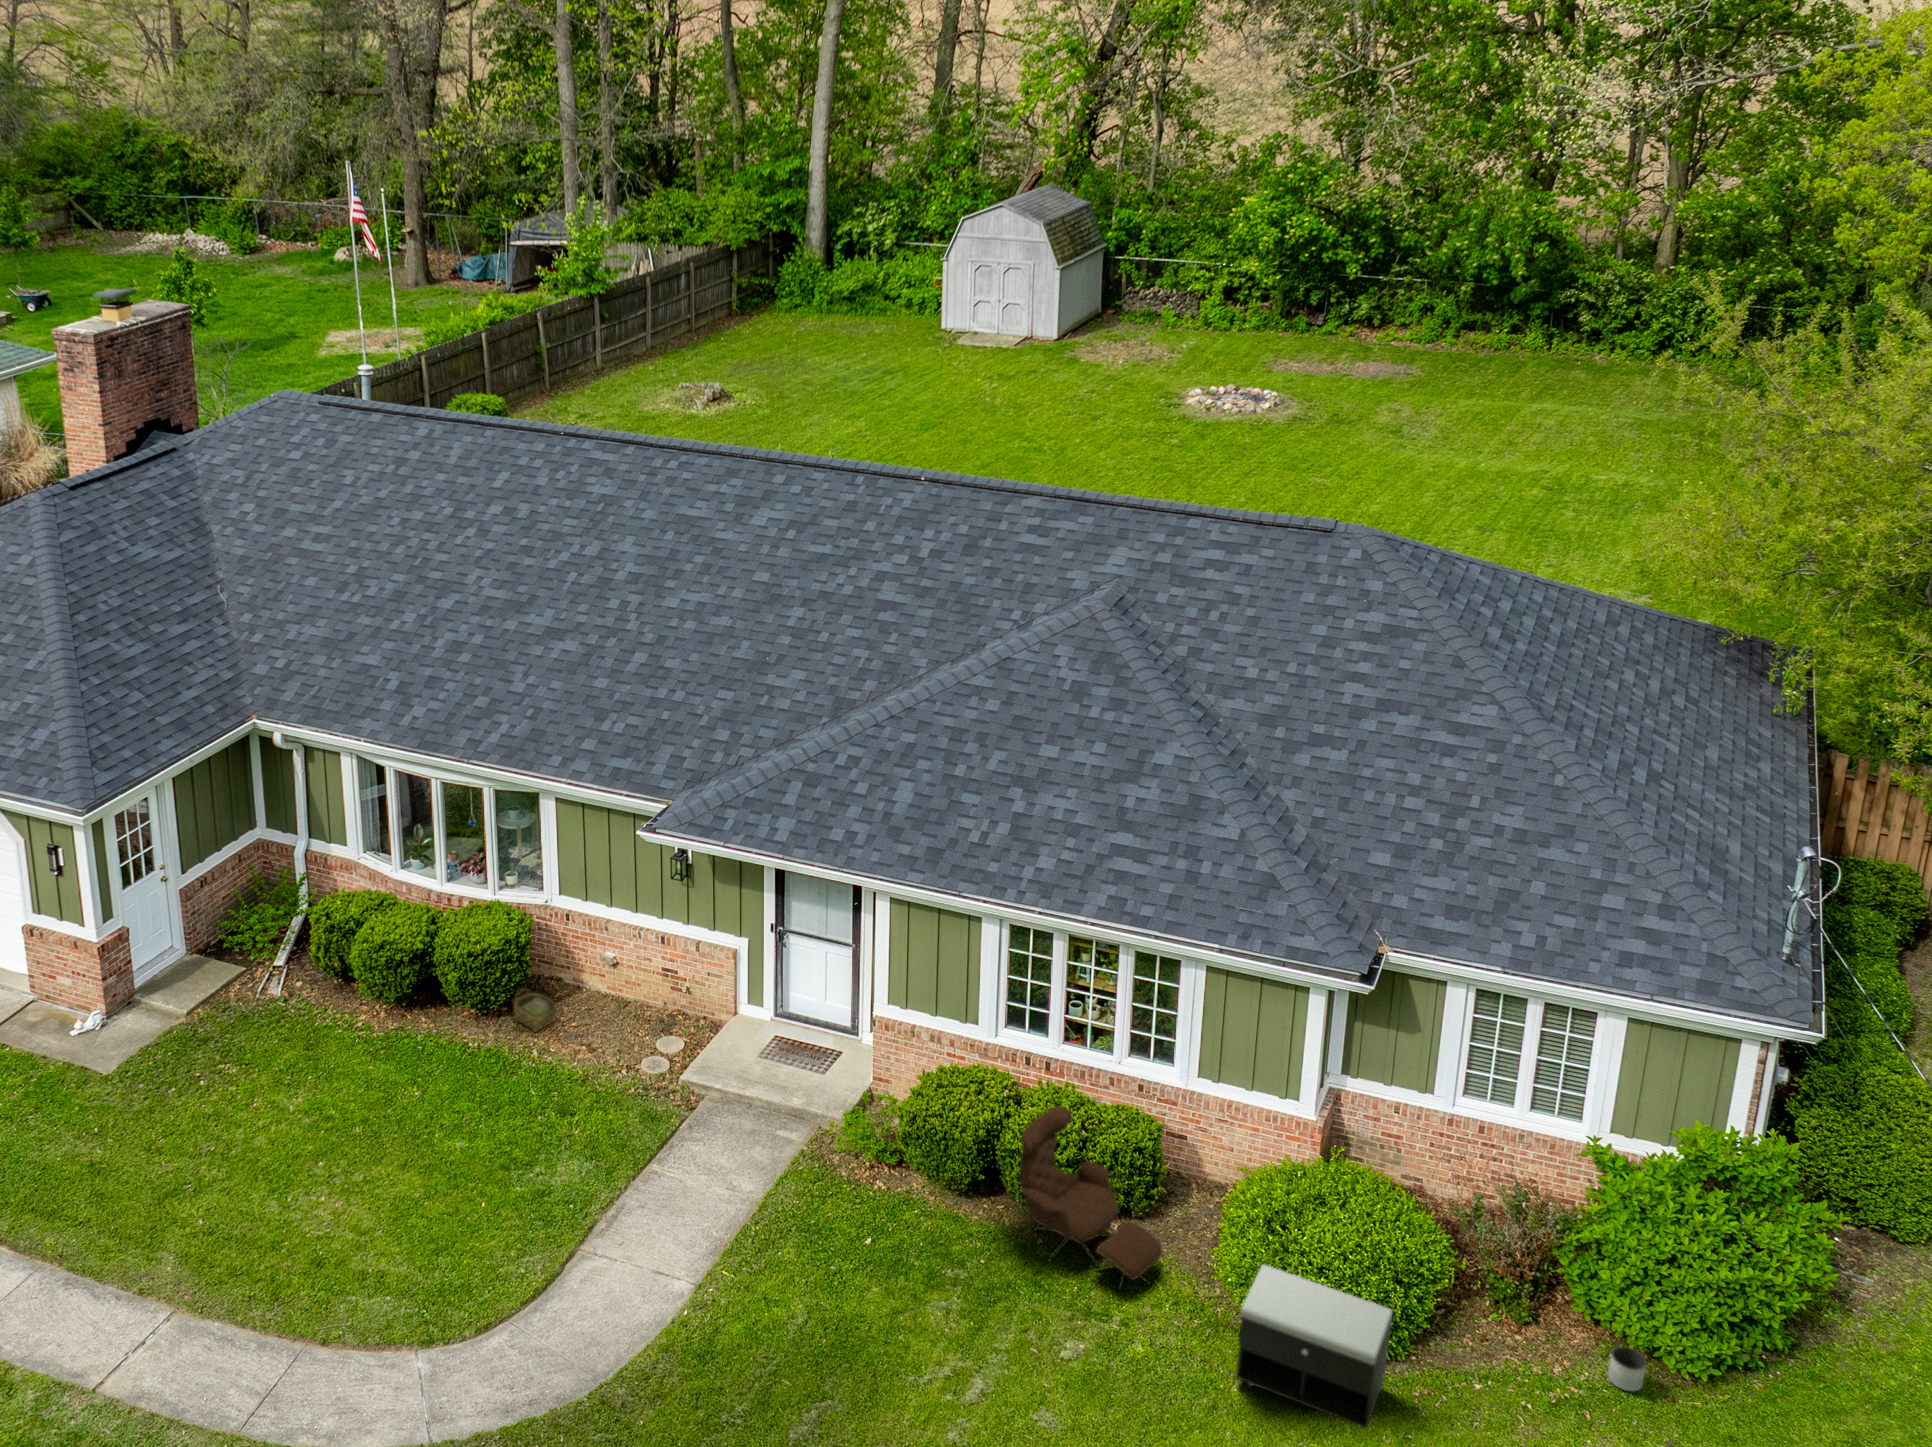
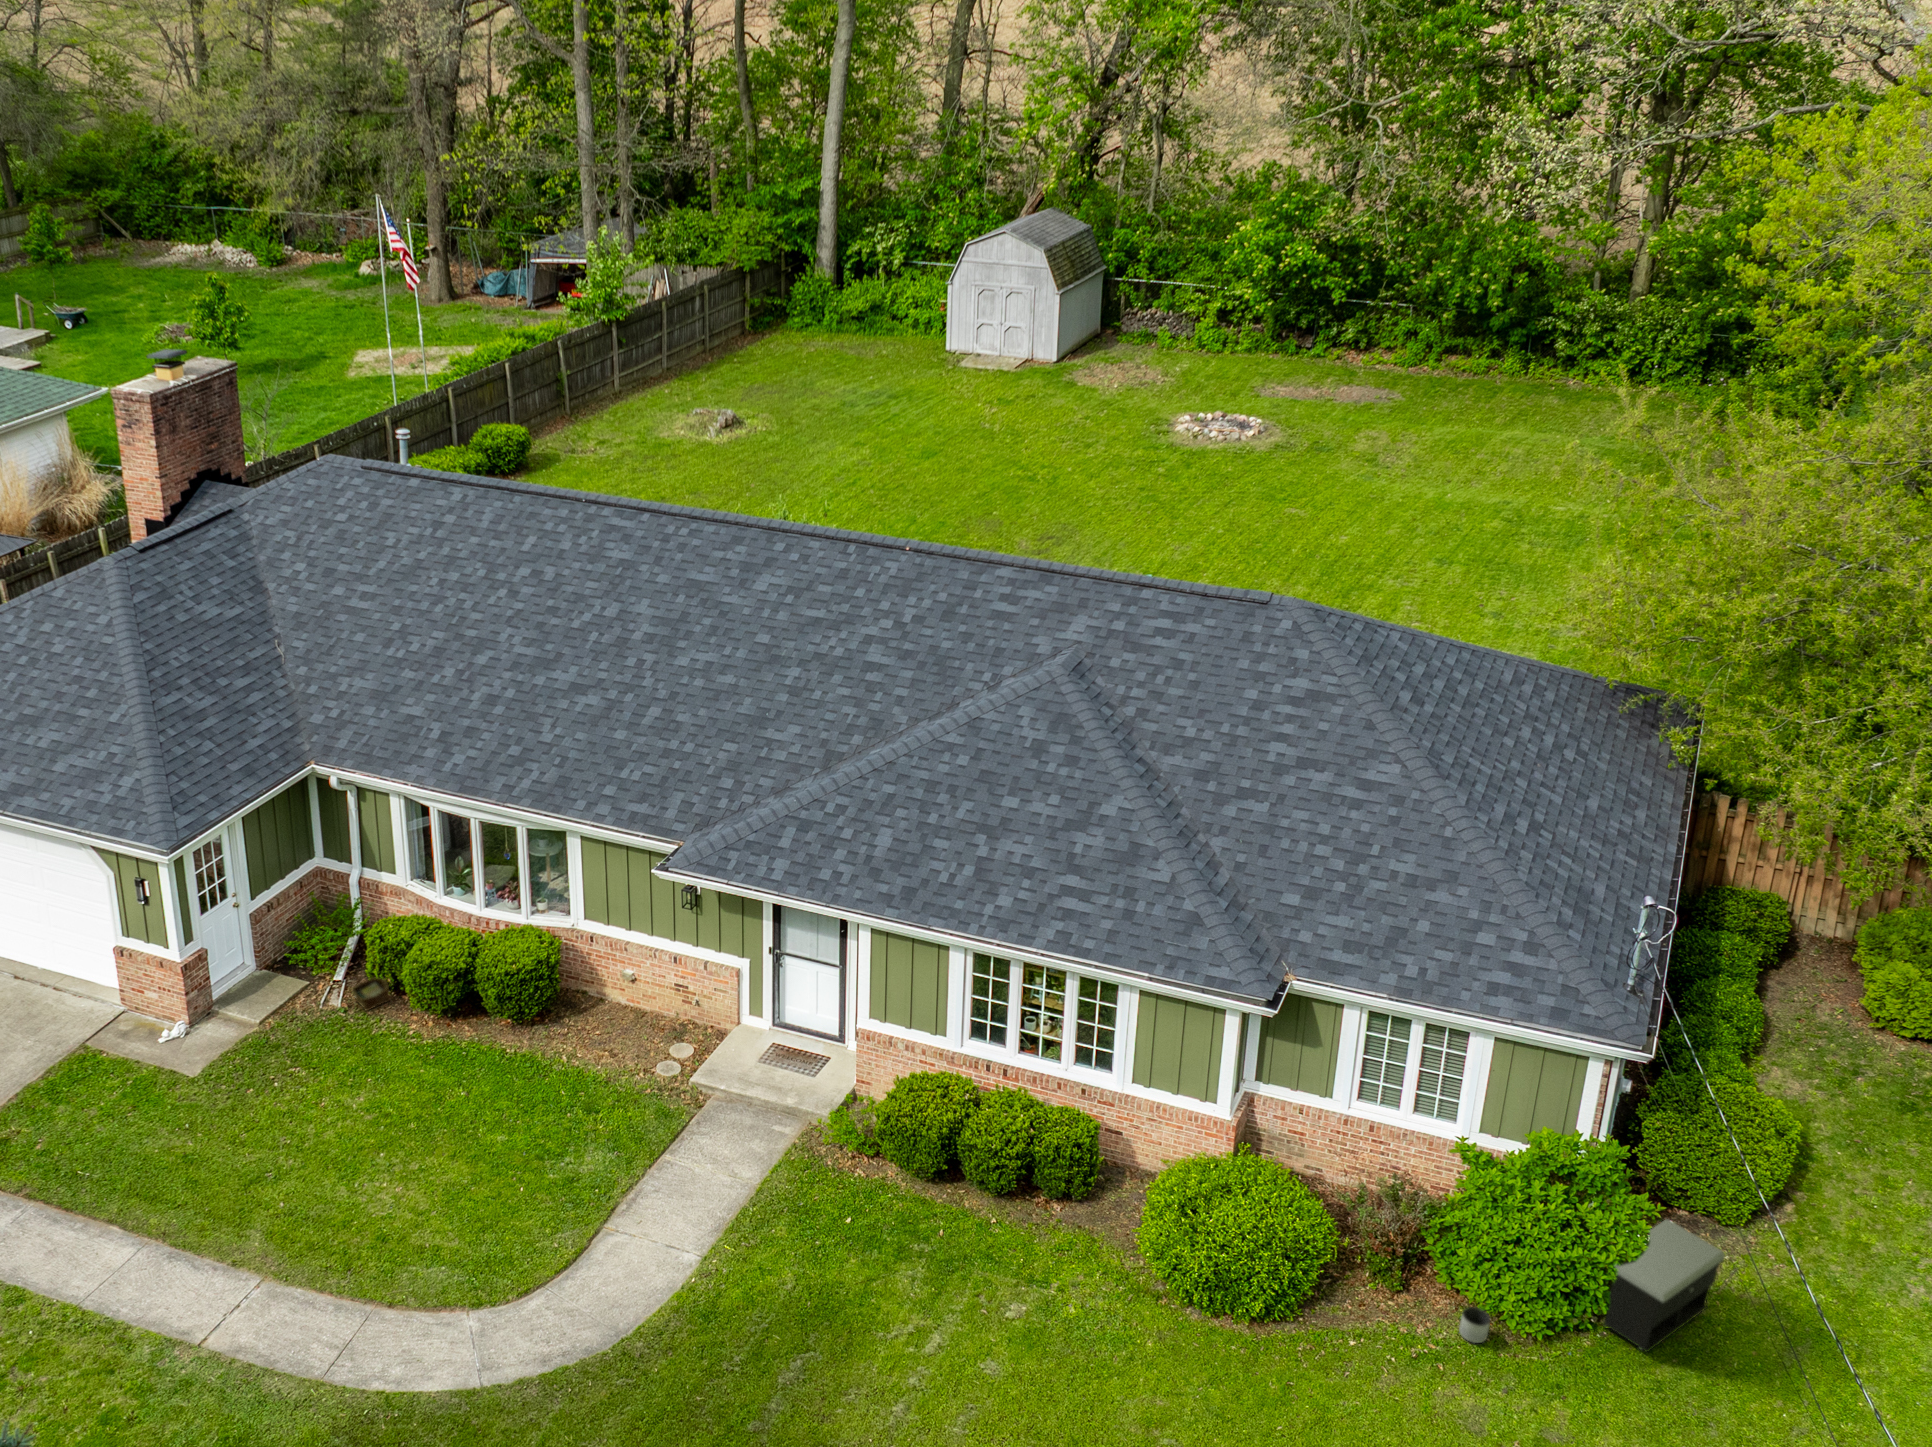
woven basket: present [514,990,557,1032] -> present [351,978,390,1011]
lounge chair: present [1020,1105,1162,1290] -> none [978,1108,1096,1261]
storage bench: present [1236,1264,1393,1428] -> present [1604,1219,1725,1352]

